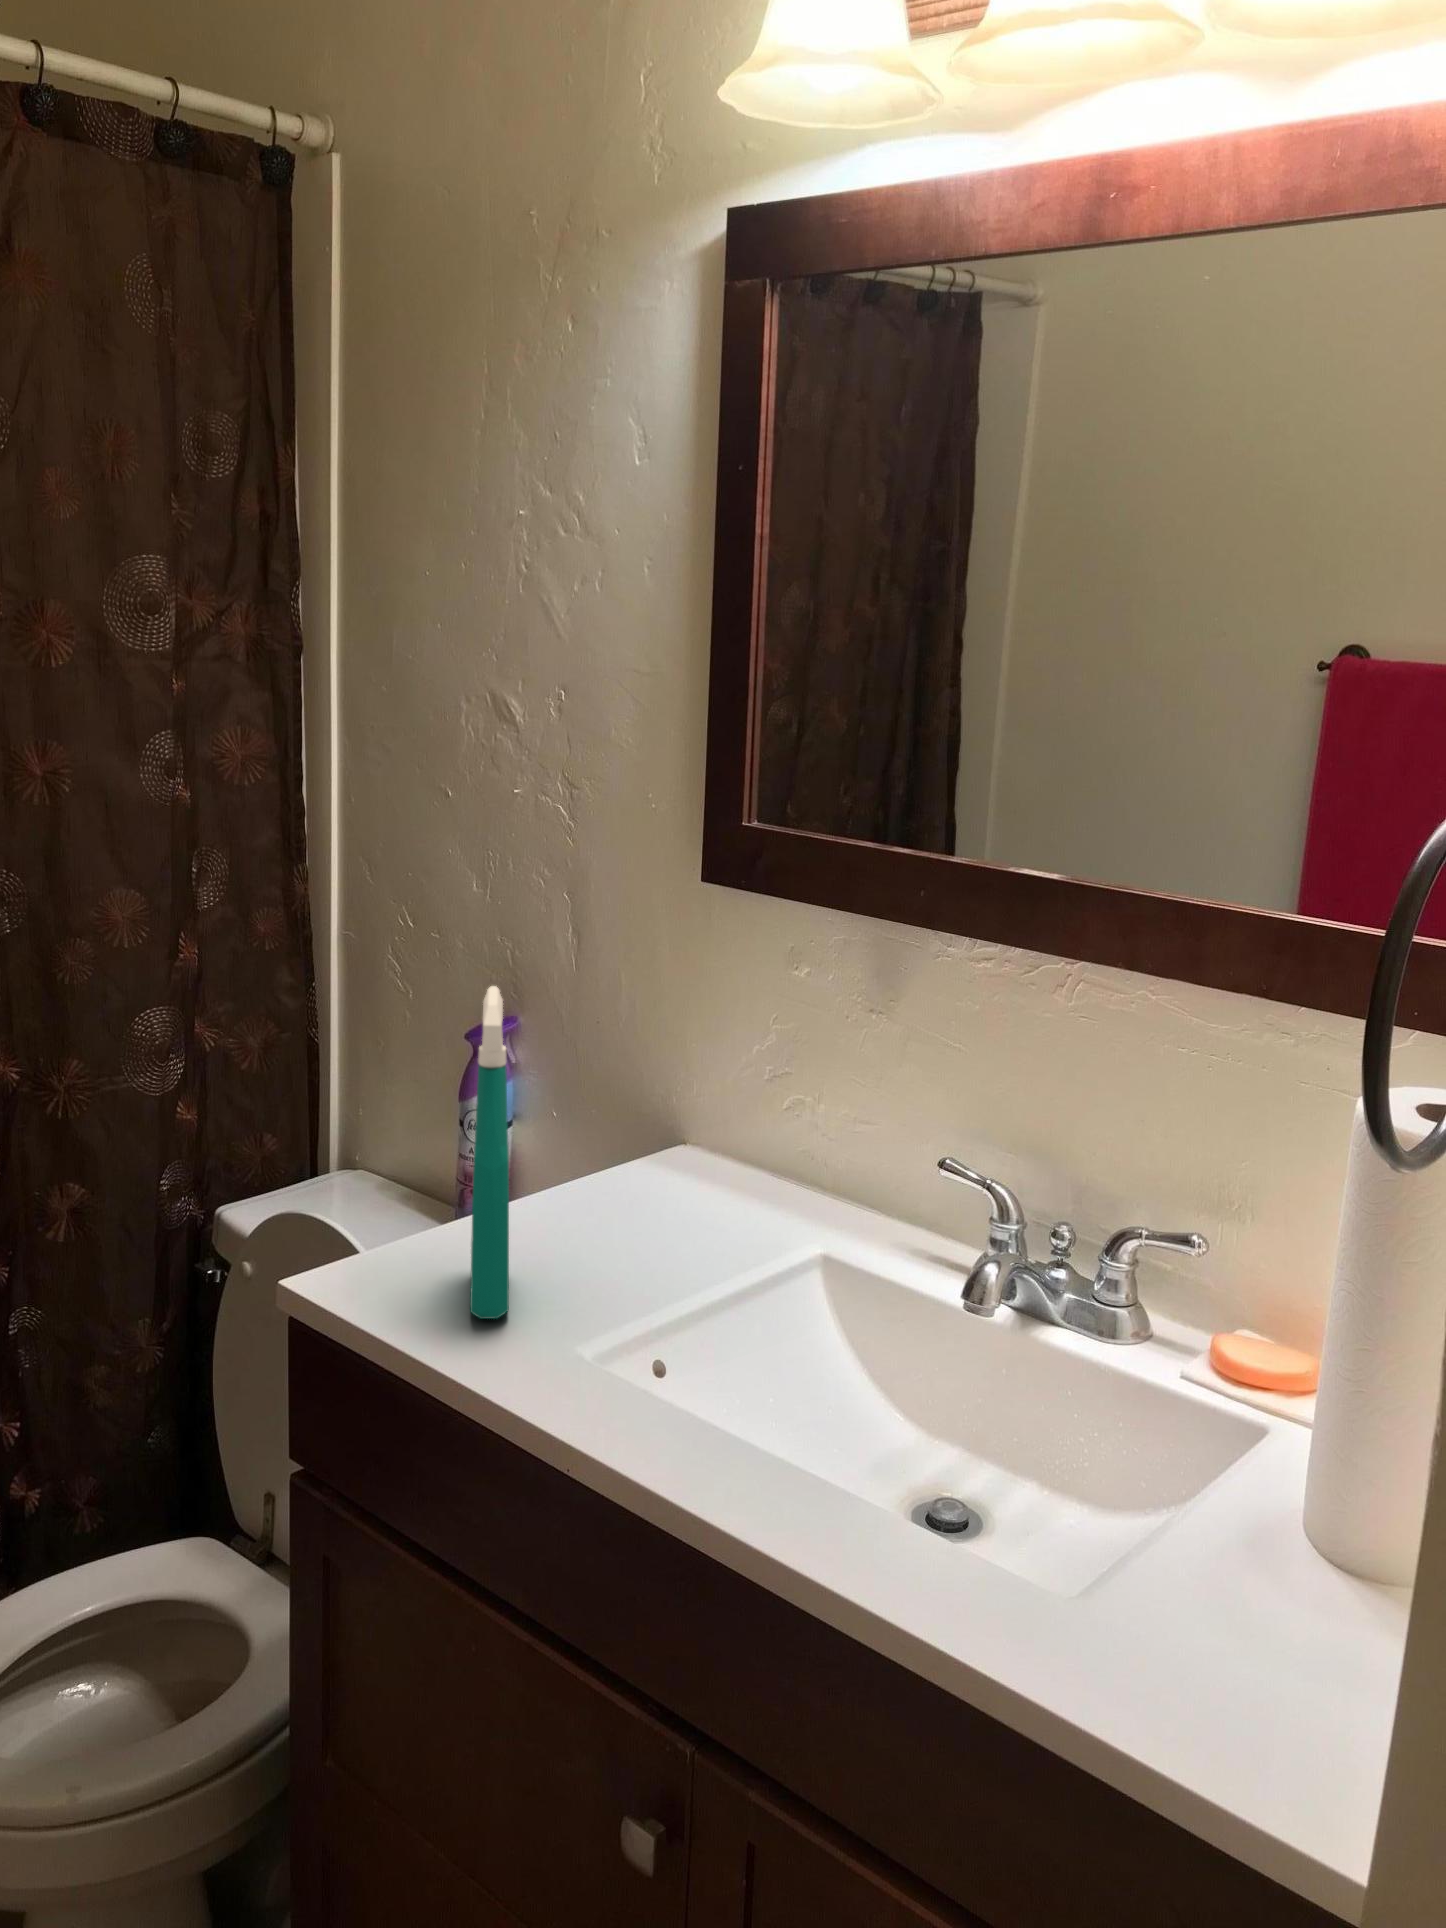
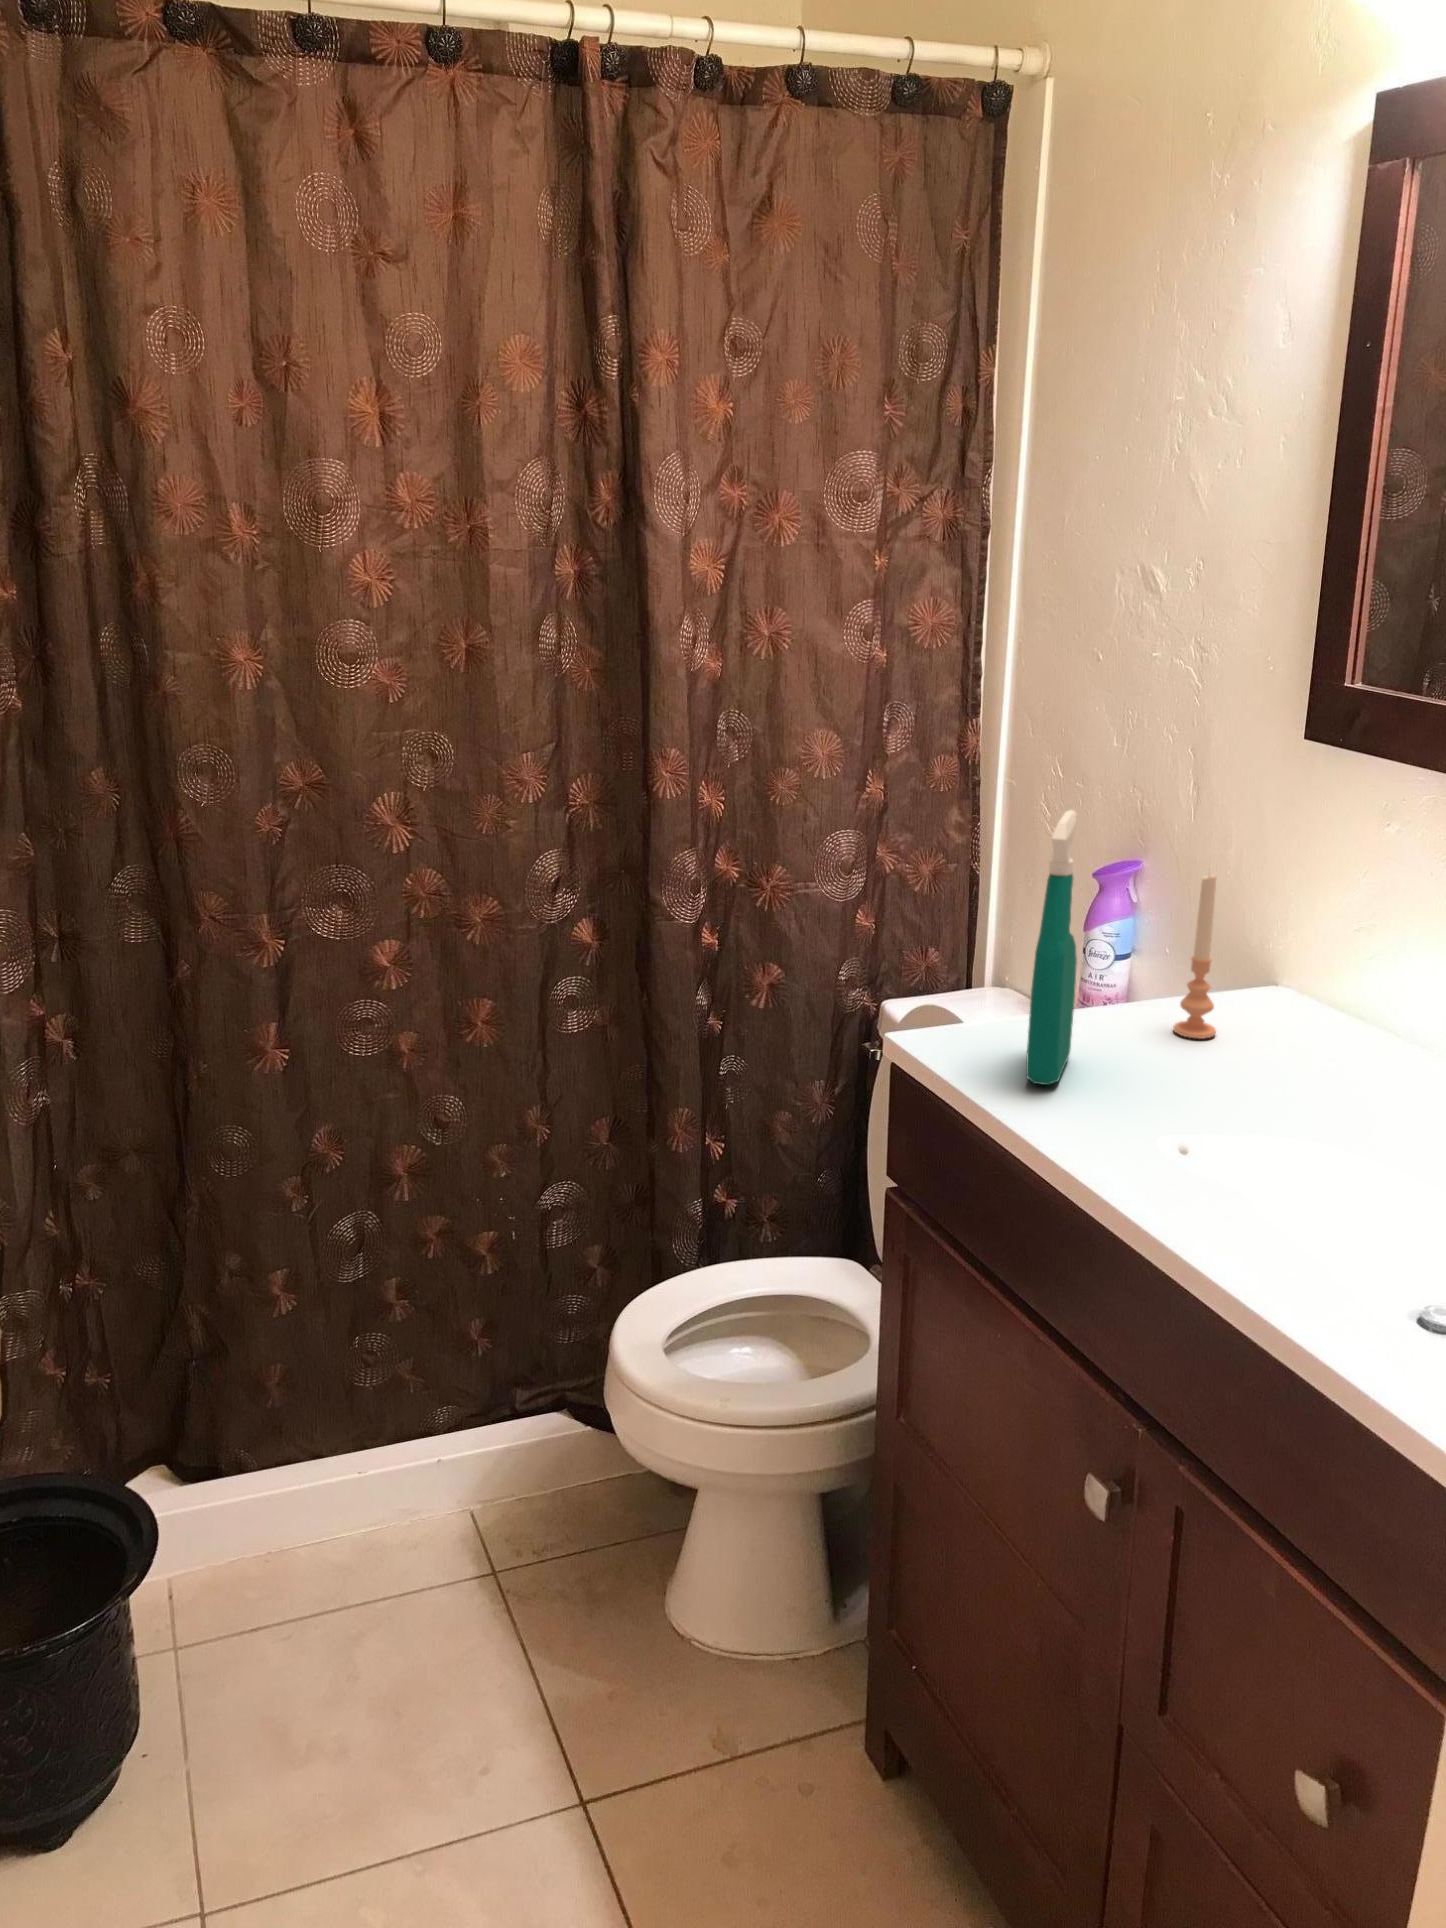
candle: none [606,1040,652,1227] -> present [1173,875,1216,1039]

